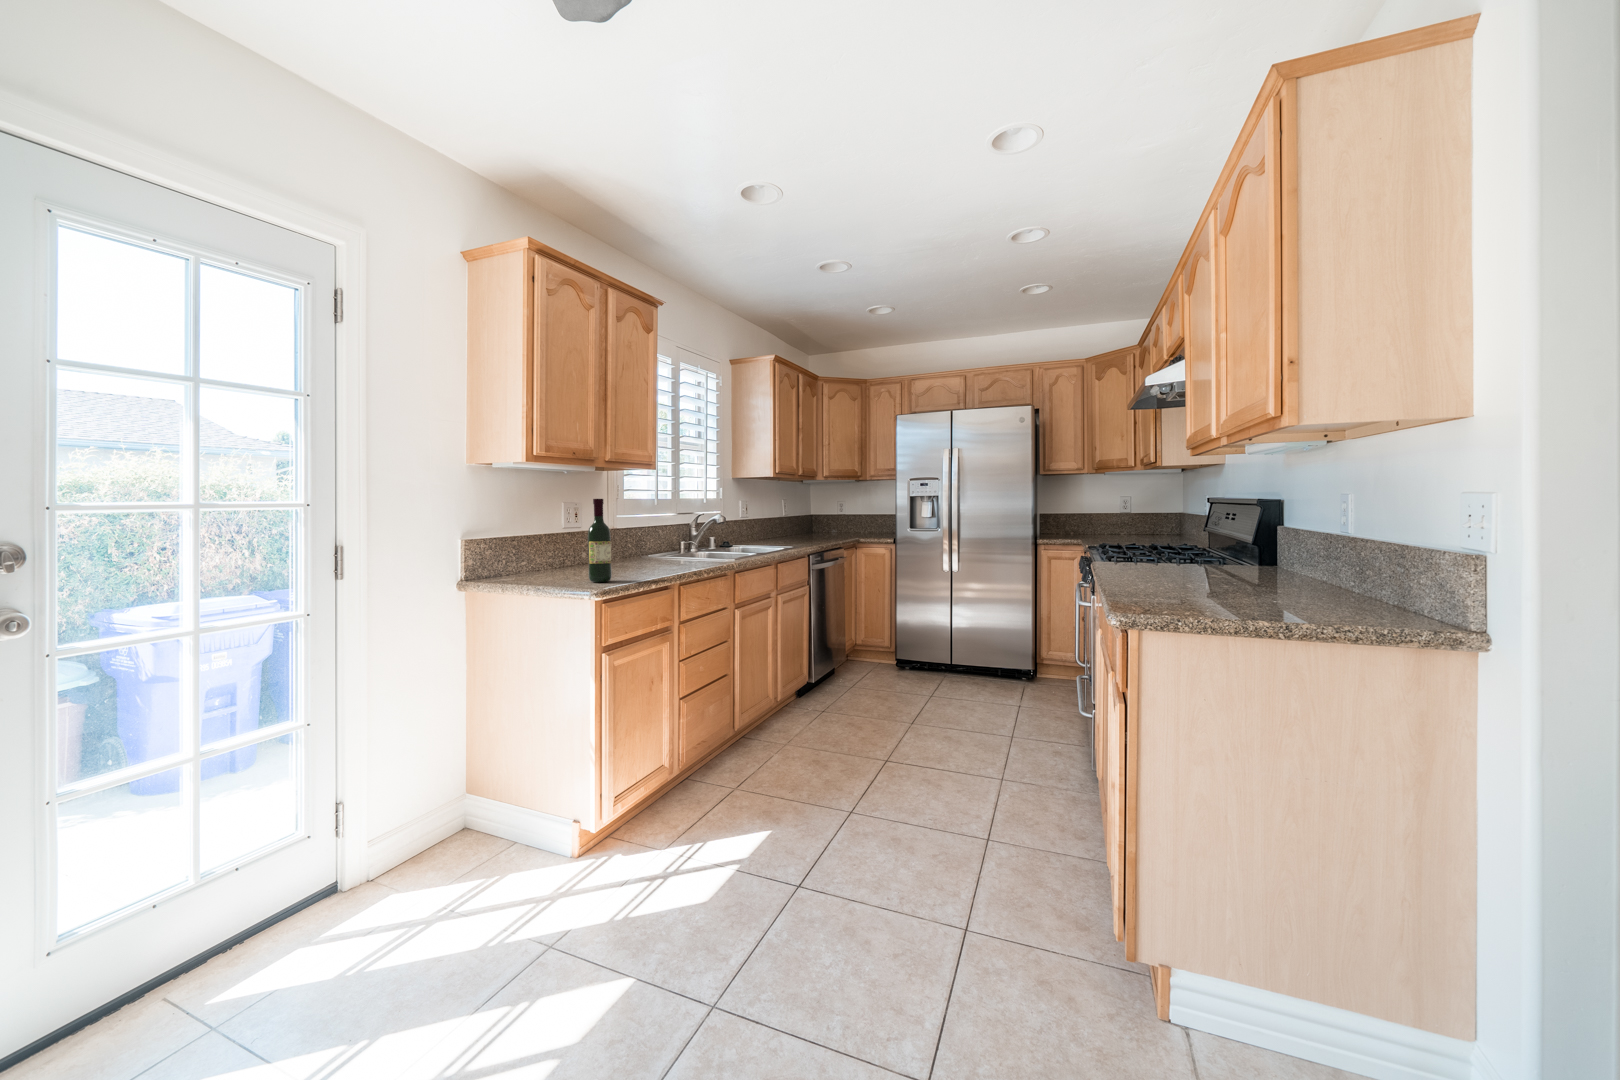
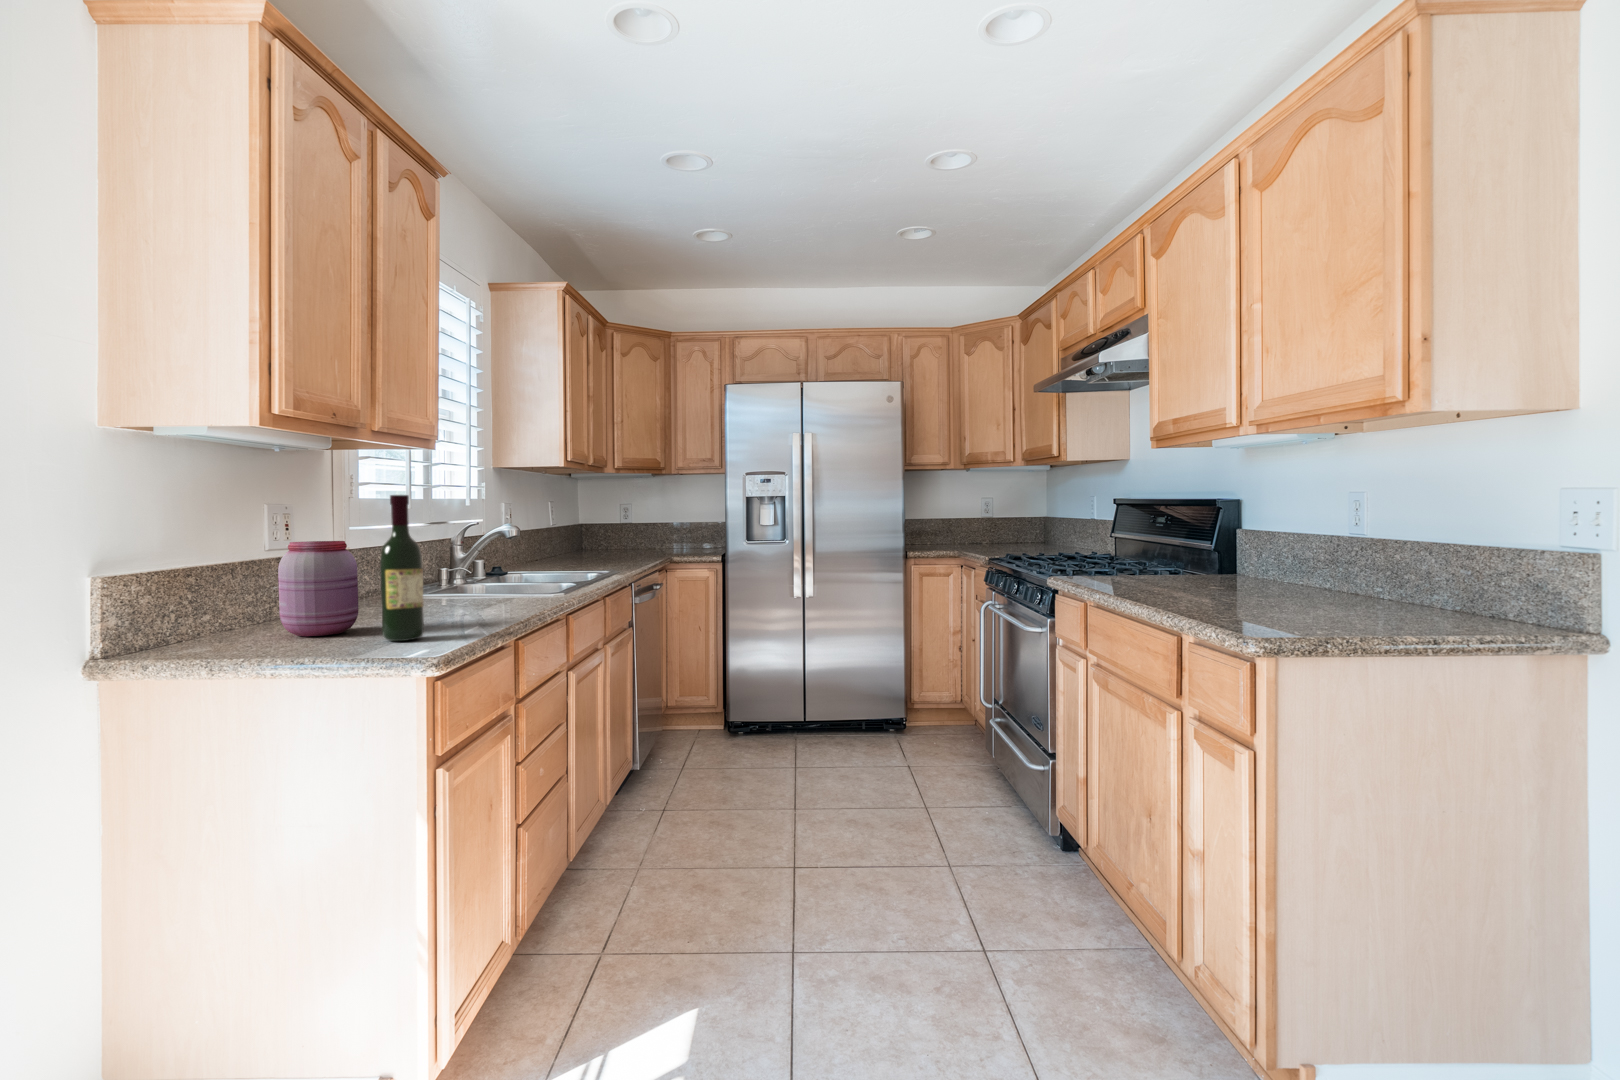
jar: none [549,525,590,577] -> present [278,541,359,636]

